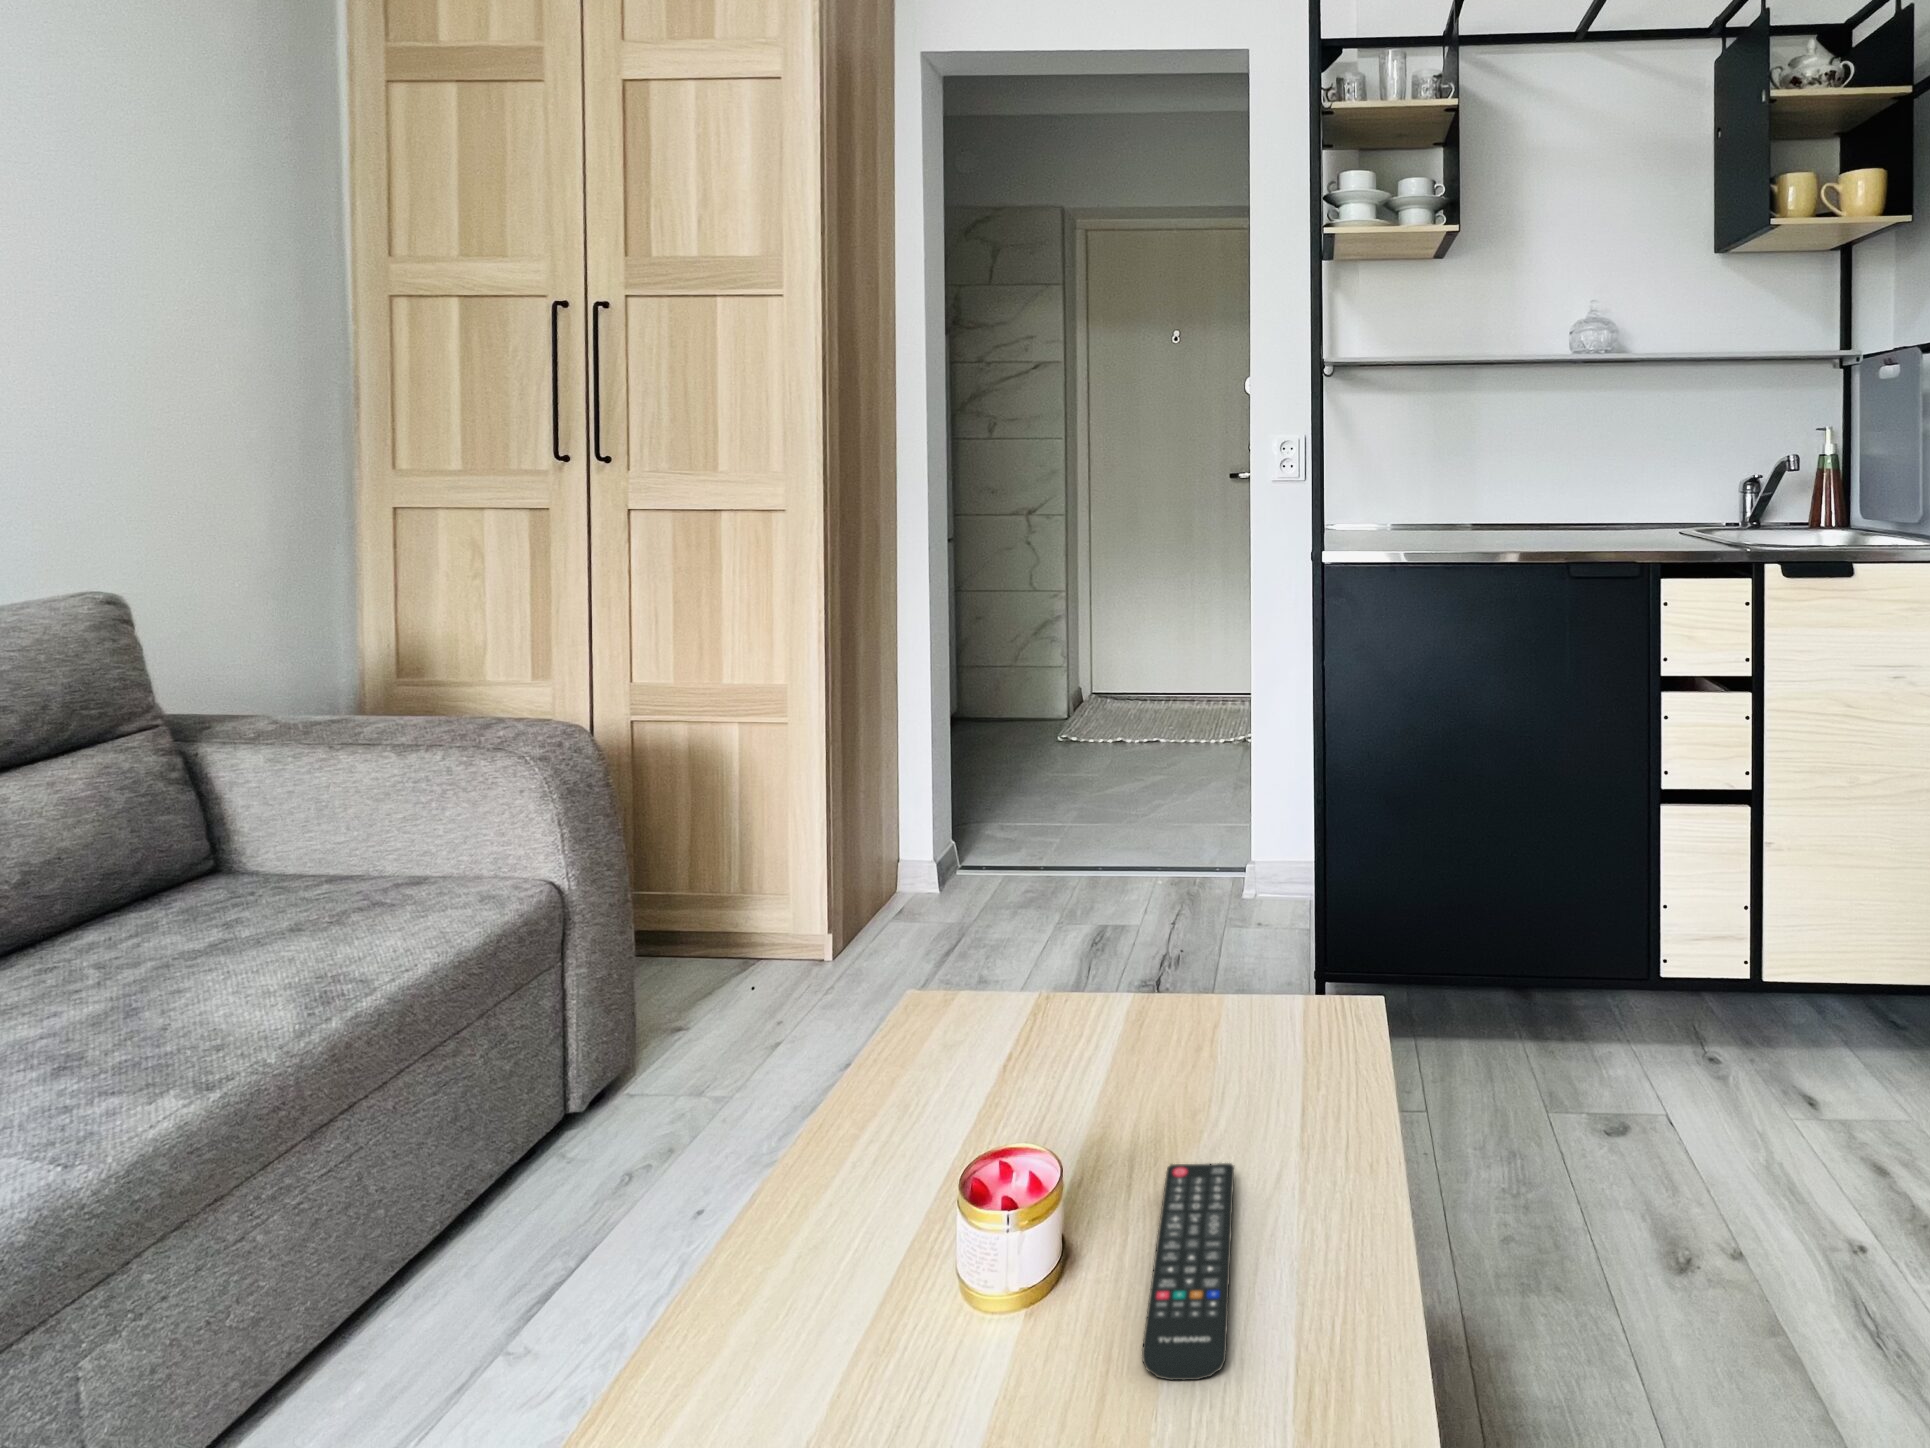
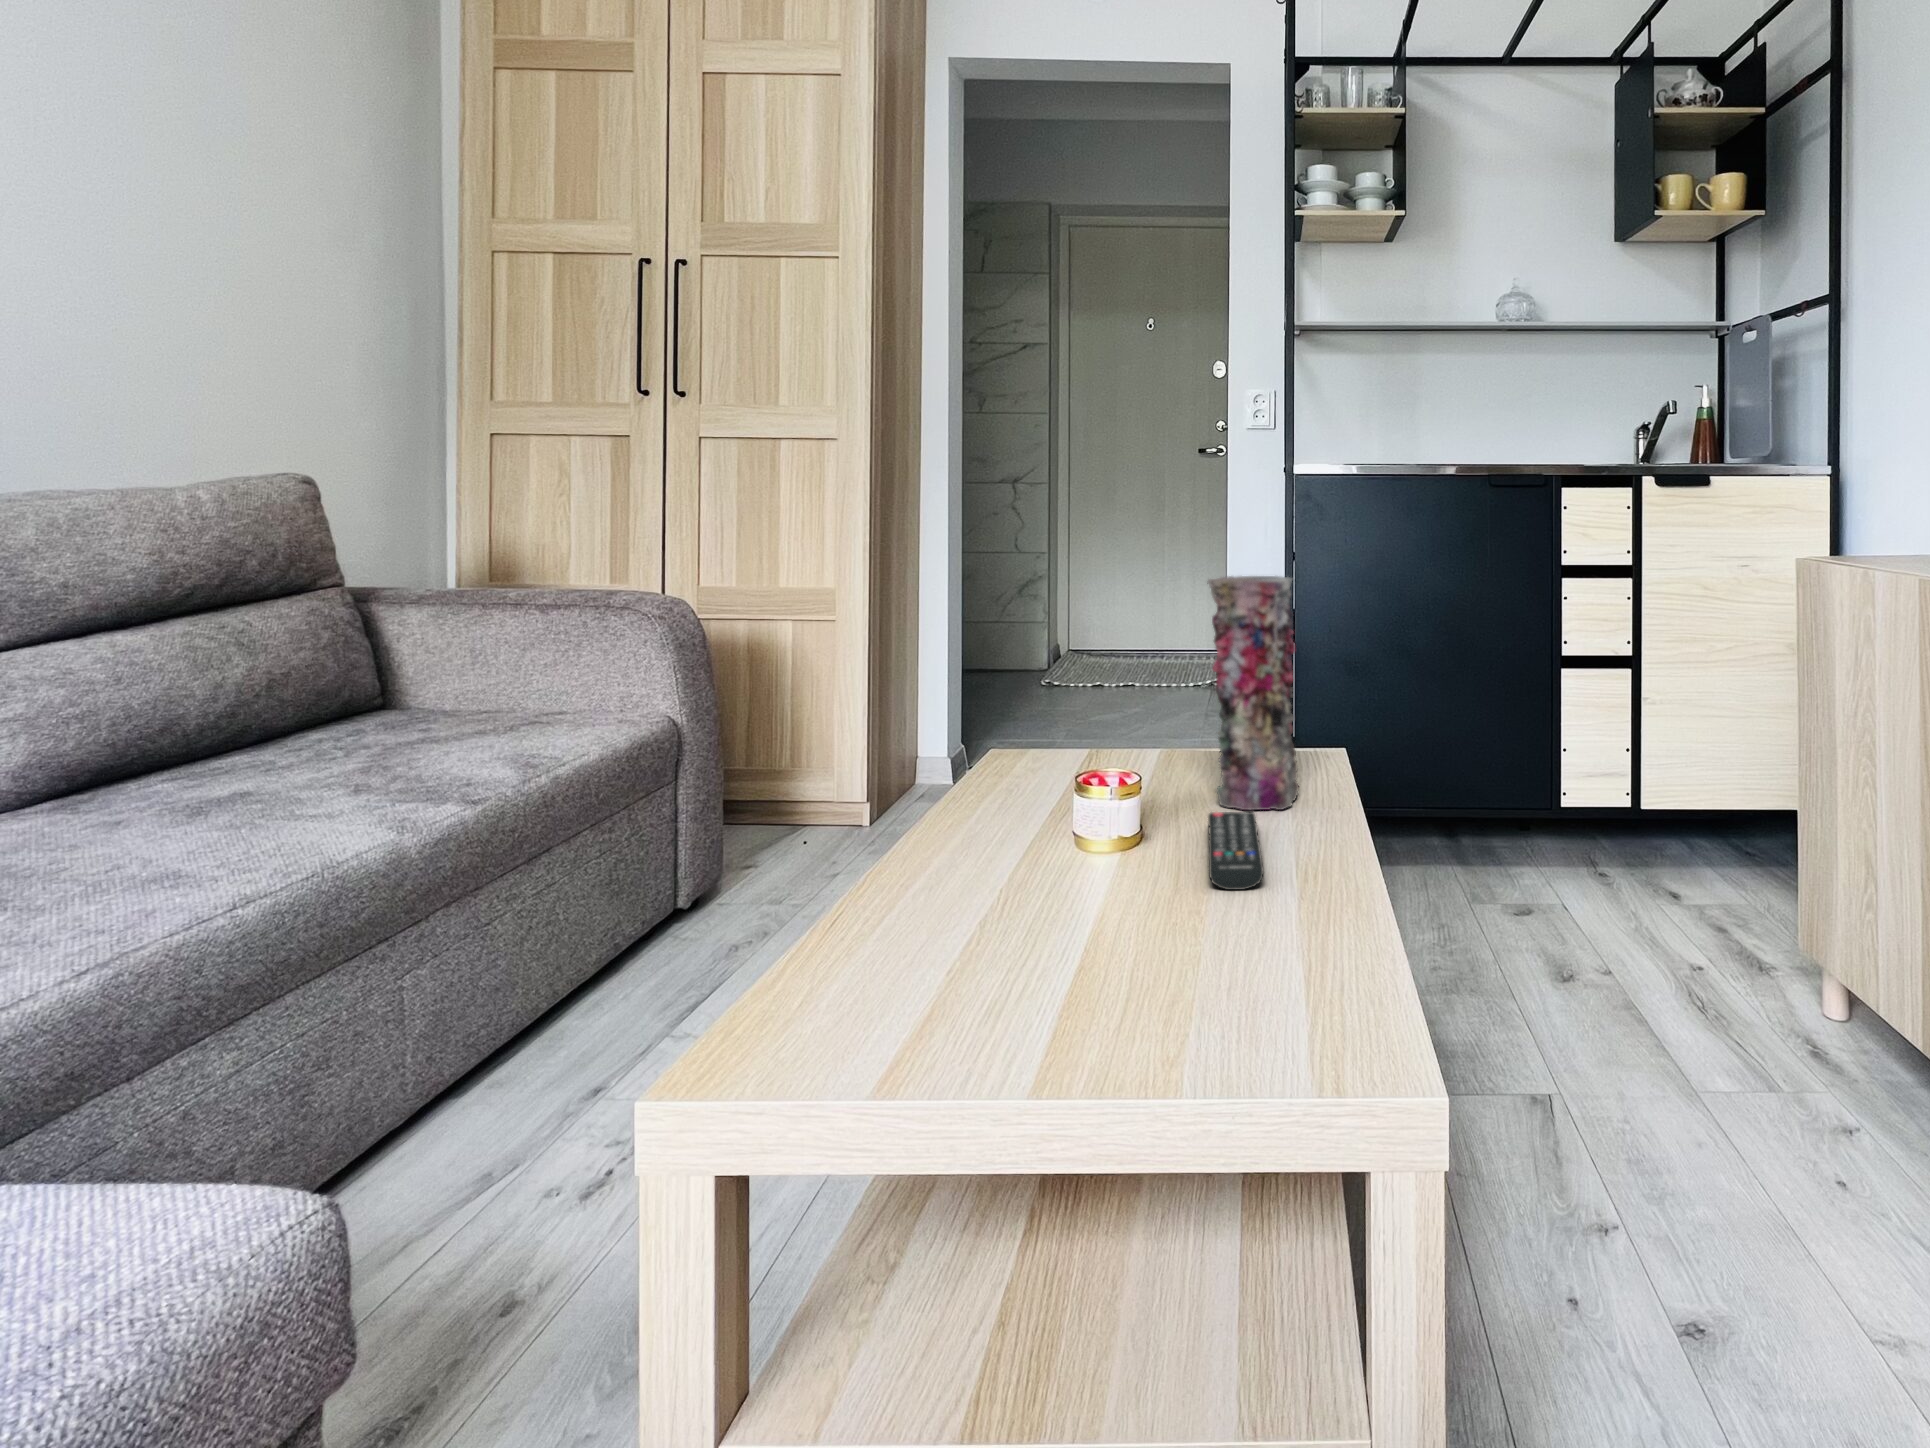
vase: none [1173,784,1307,1134] -> present [1207,576,1299,810]

